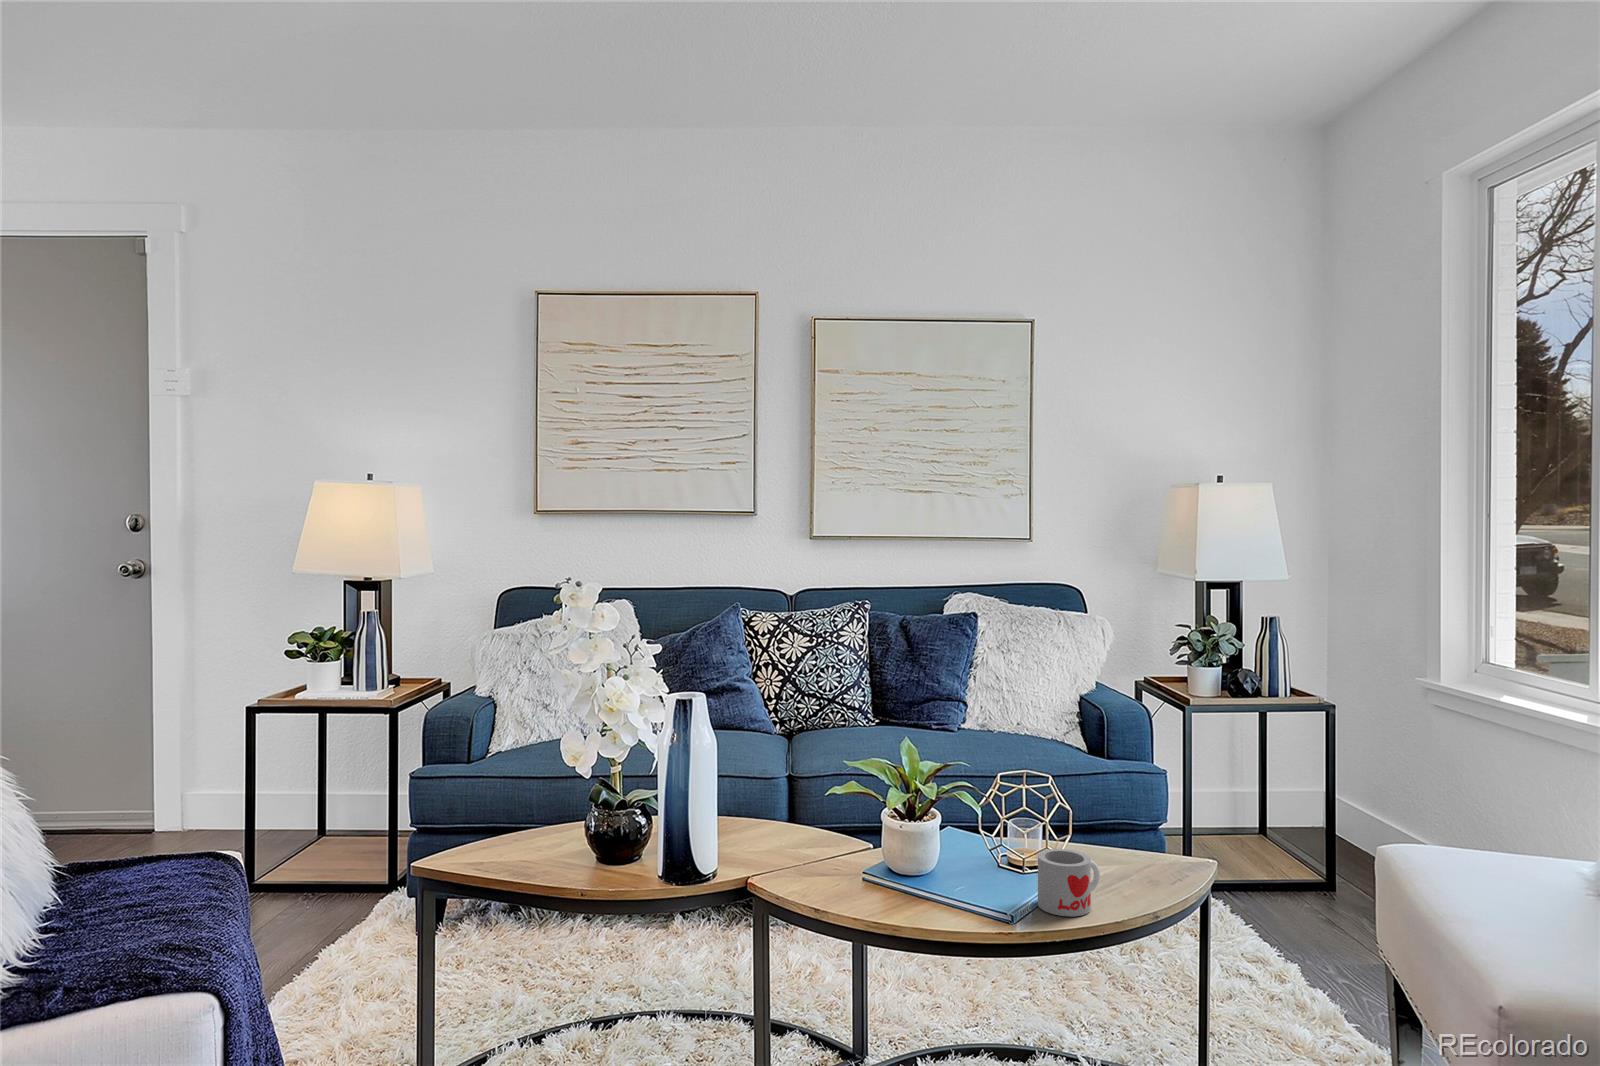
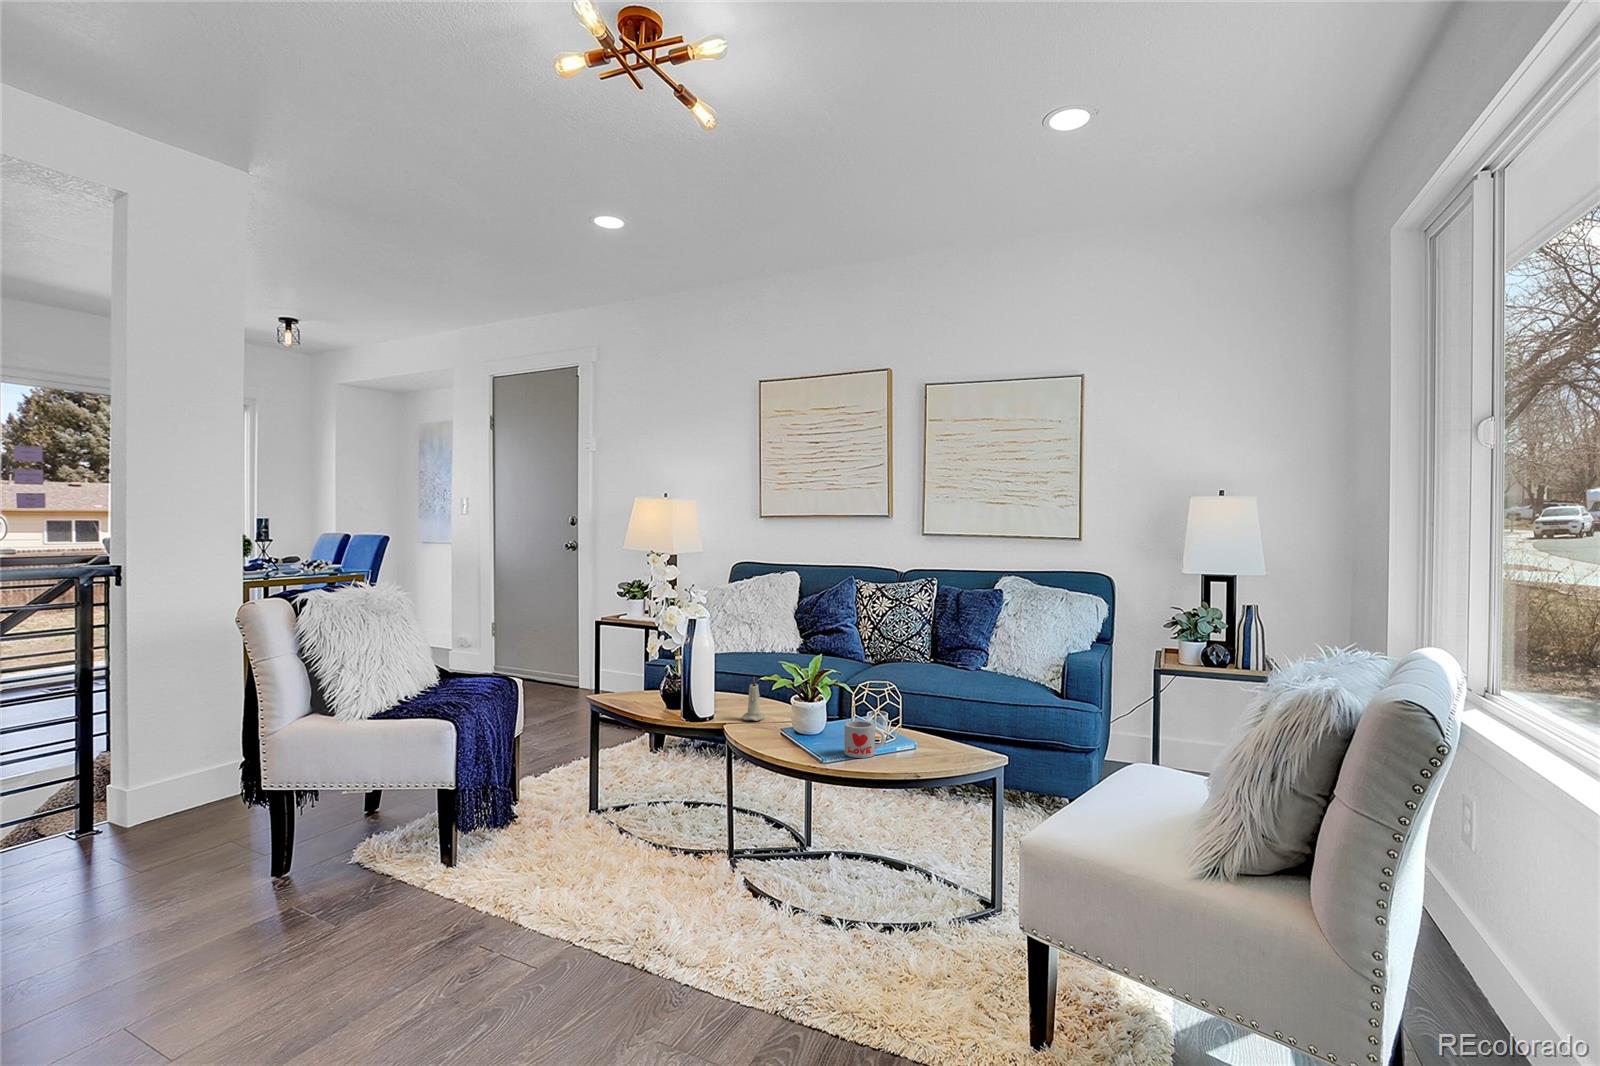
candle: none [769,790,808,870] -> present [742,677,764,721]

